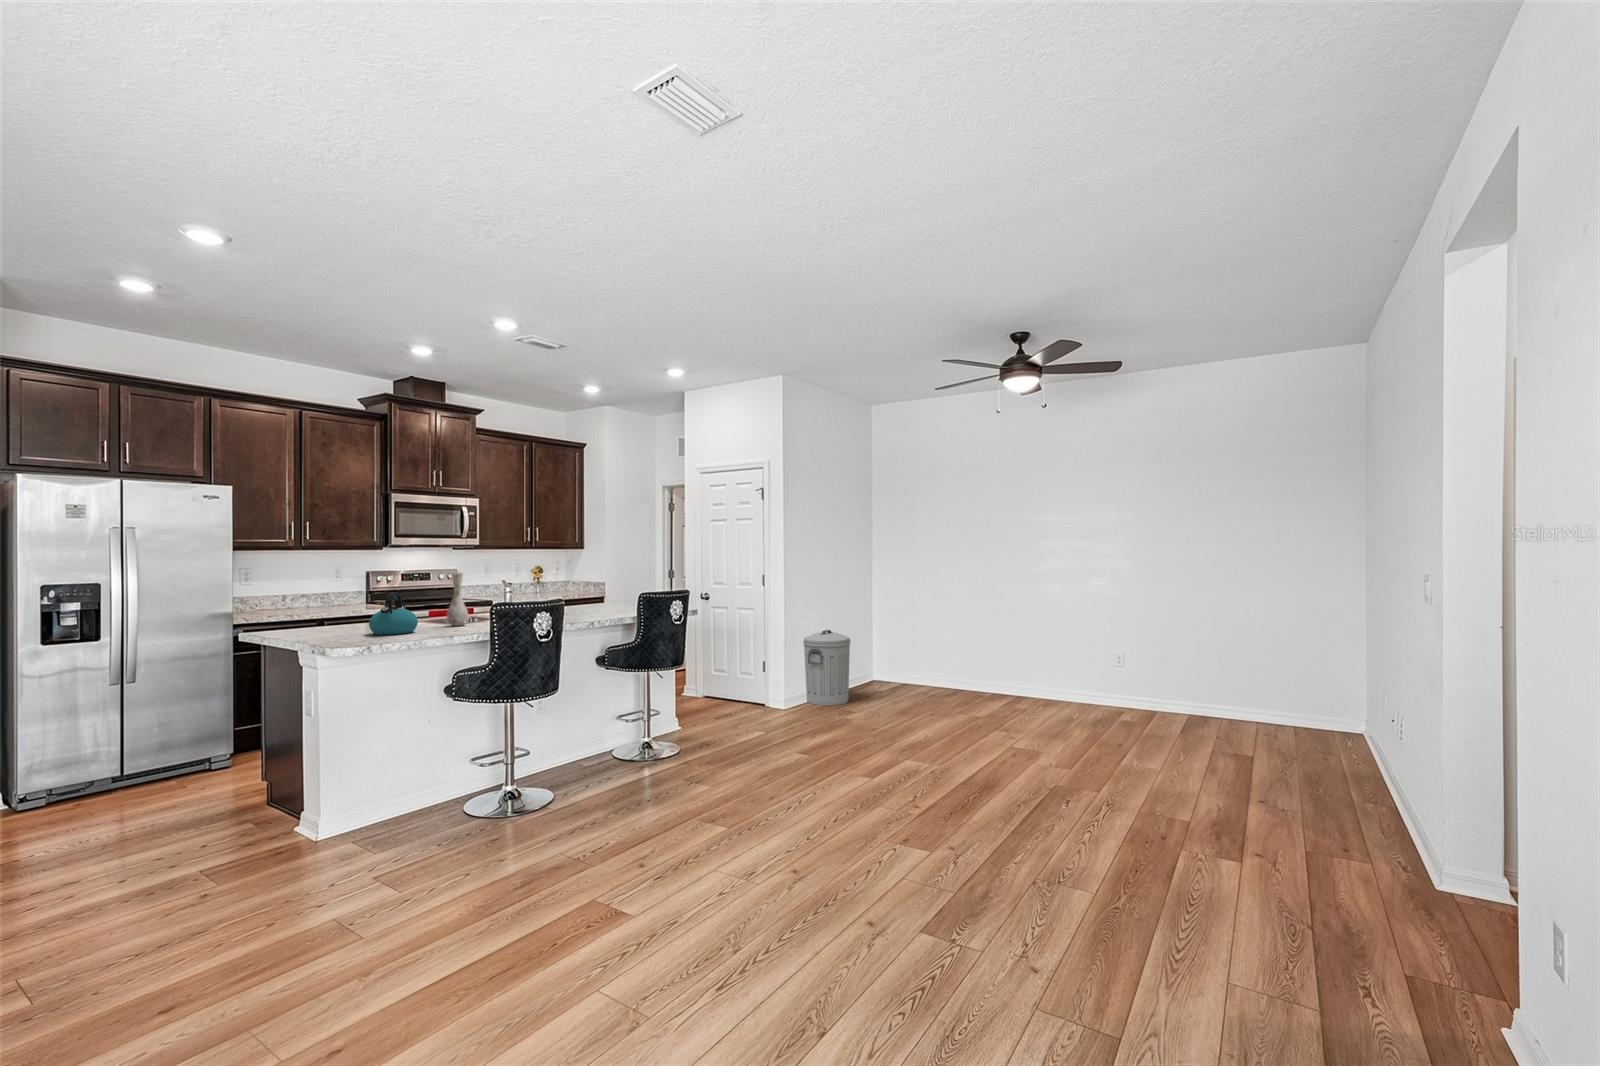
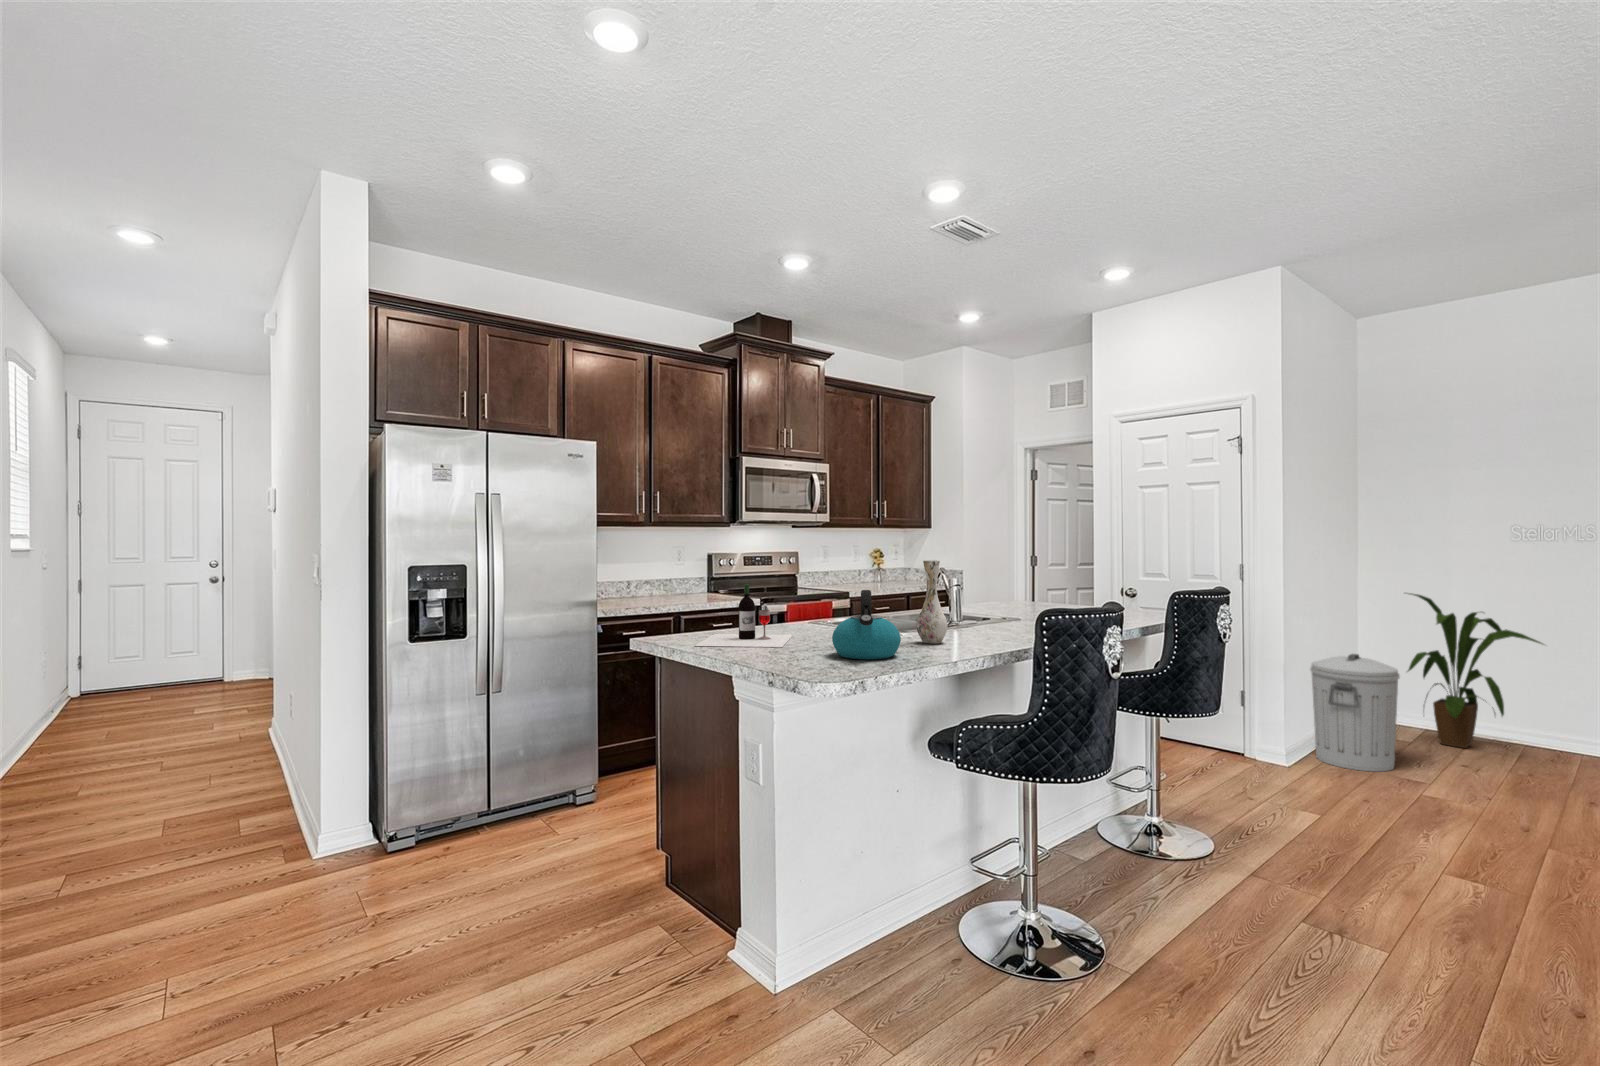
house plant: none [870,589,945,689] -> present [1408,594,1542,748]
wine bottle: none [278,592,368,634] -> present [695,584,793,647]

